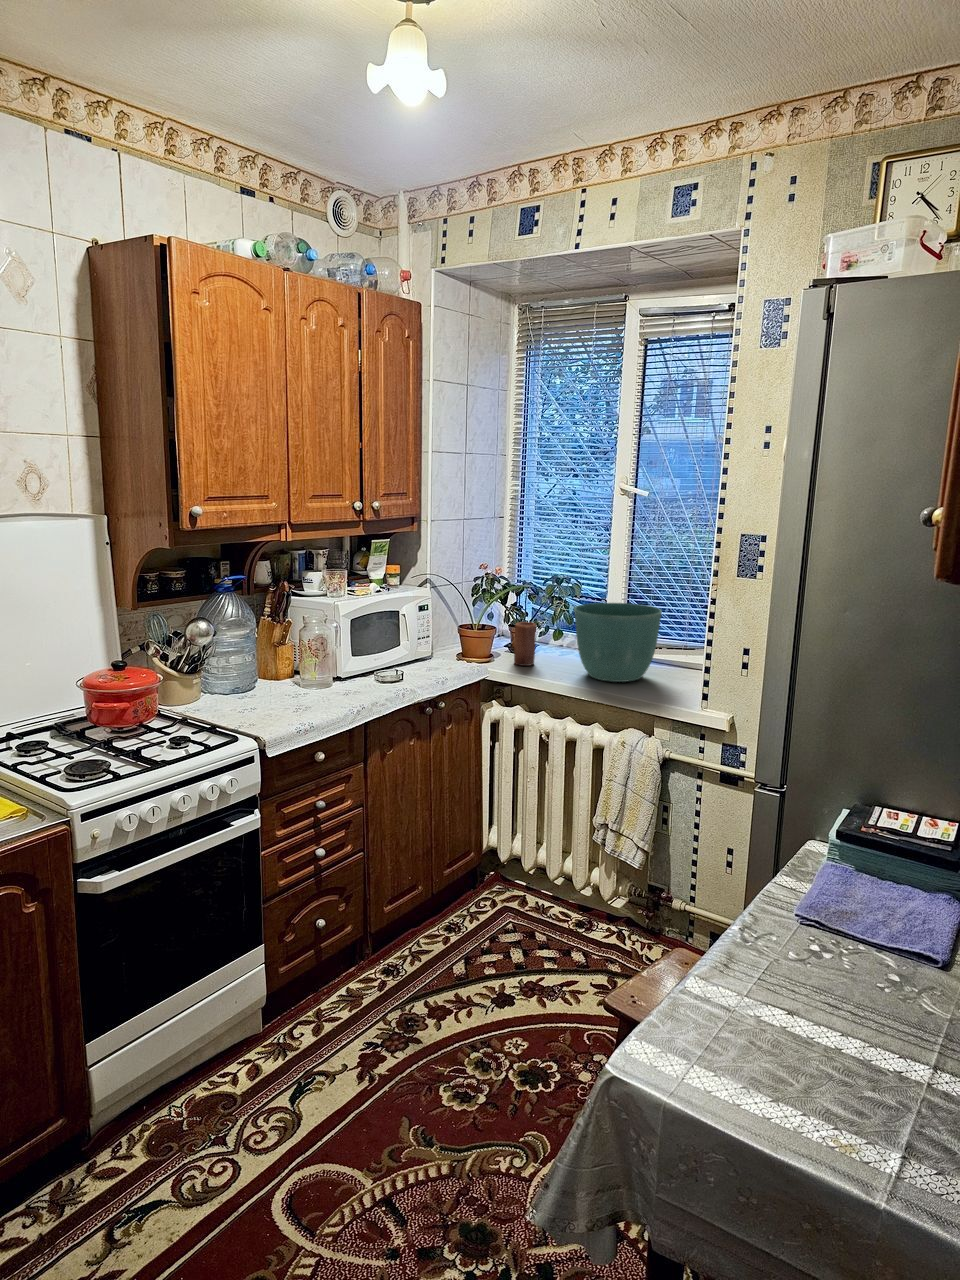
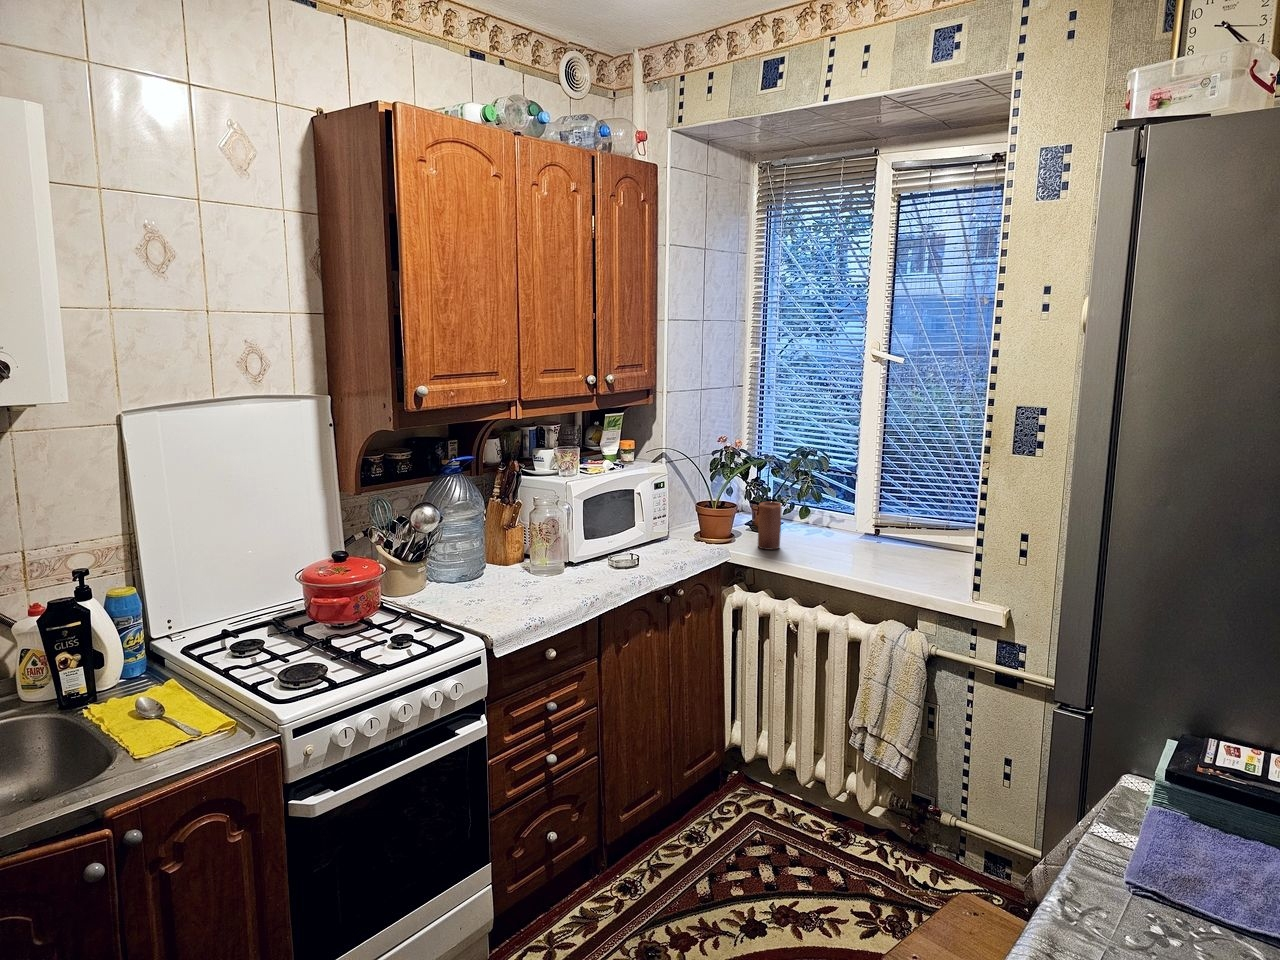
flower pot: present [574,603,662,682] -> none [825,481,923,569]

